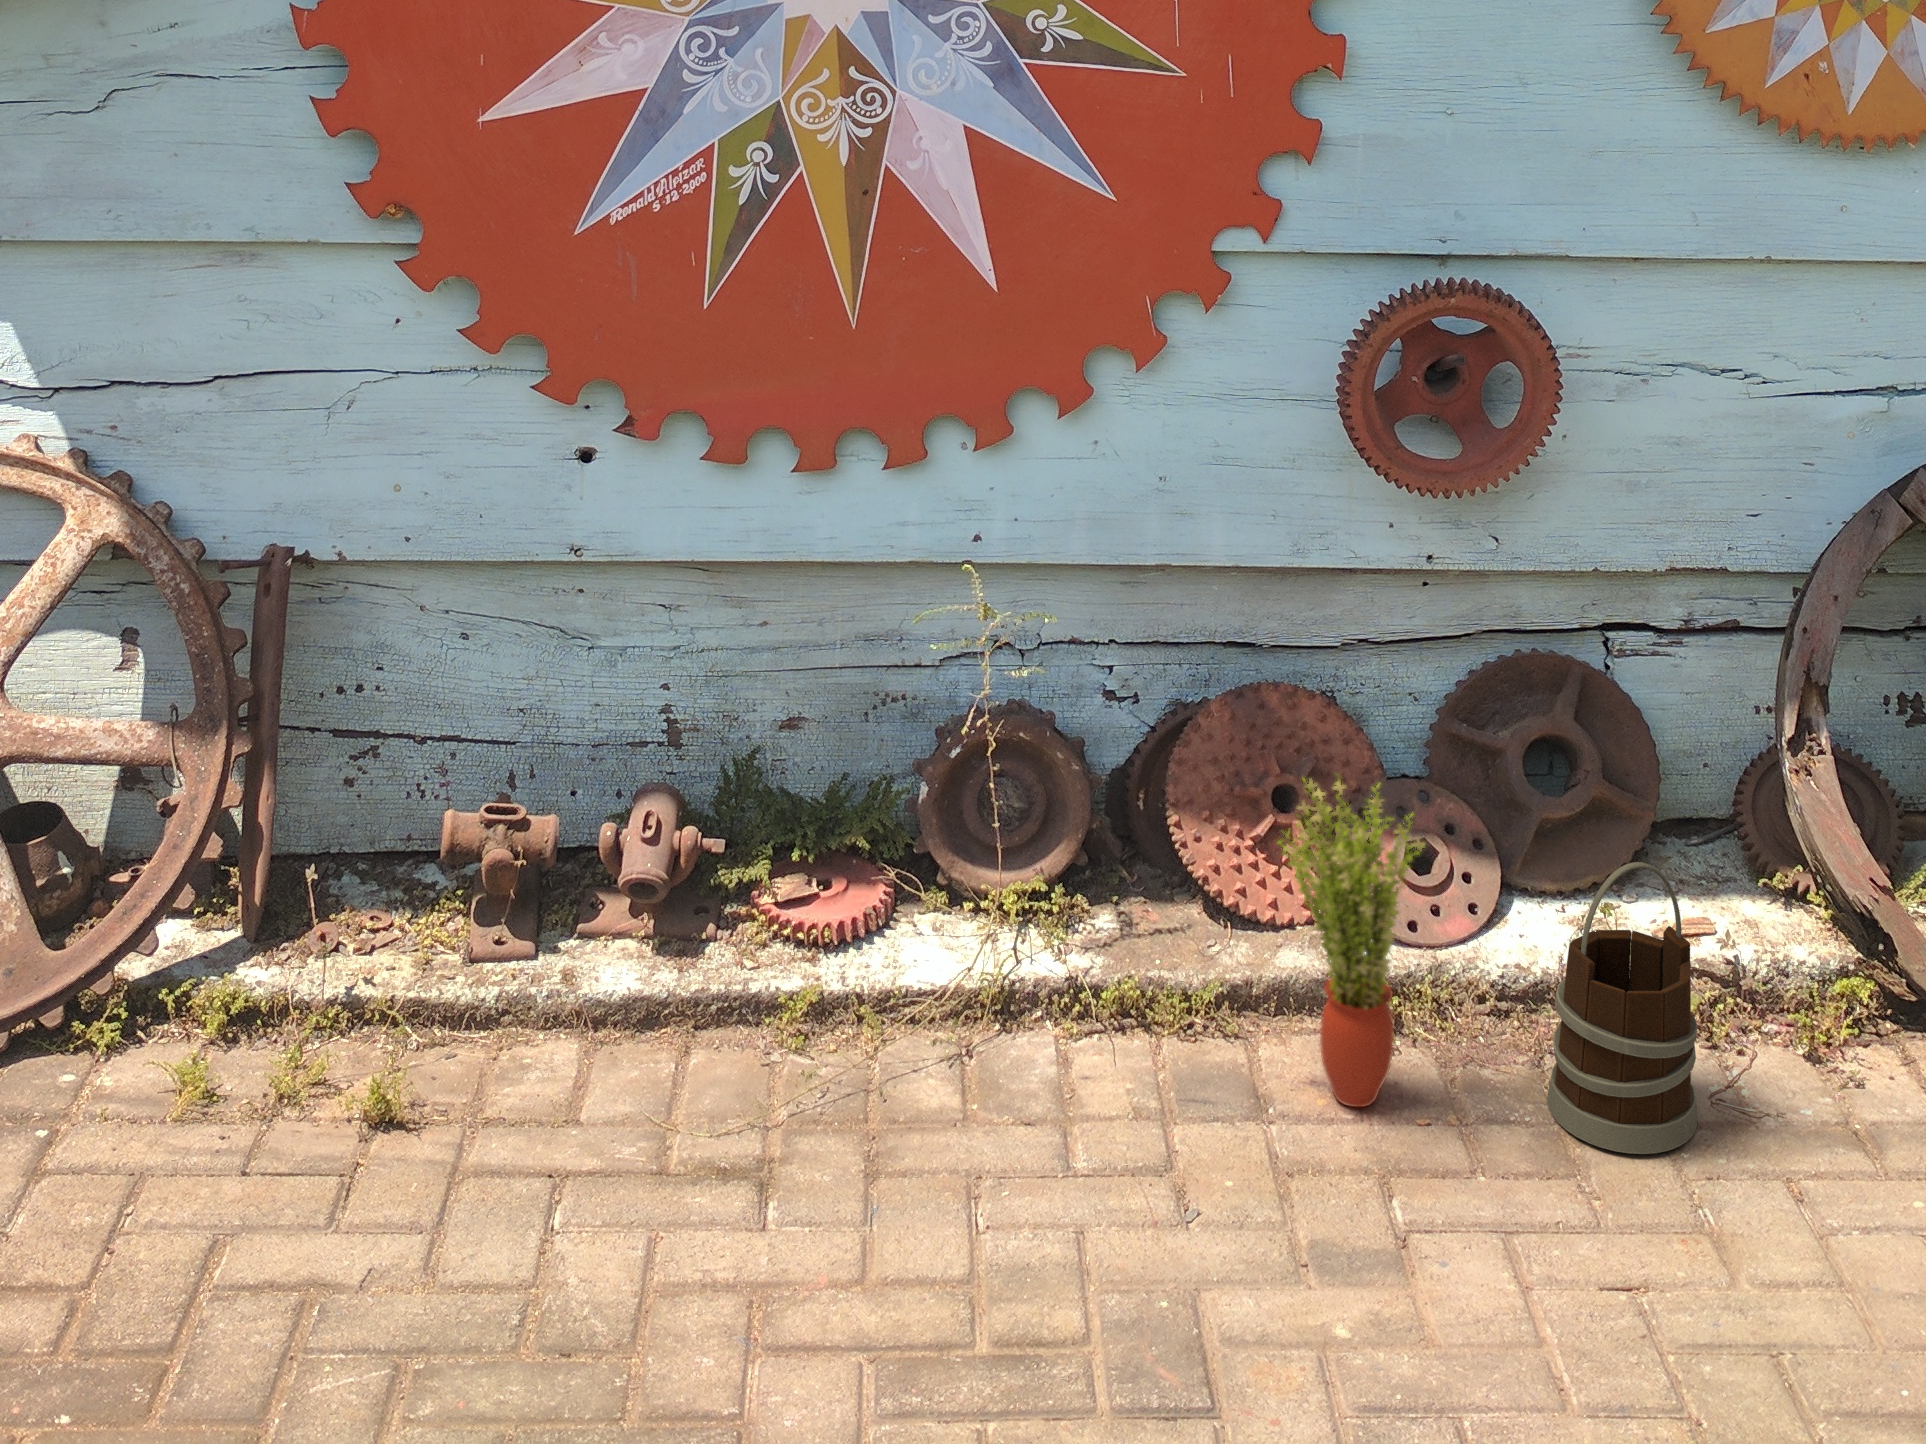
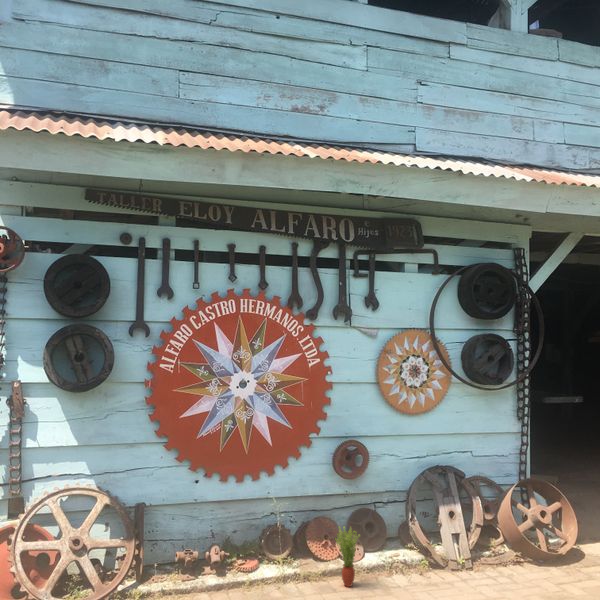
wooden bucket: present [1547,862,1697,1154] -> none [380,536,405,587]

